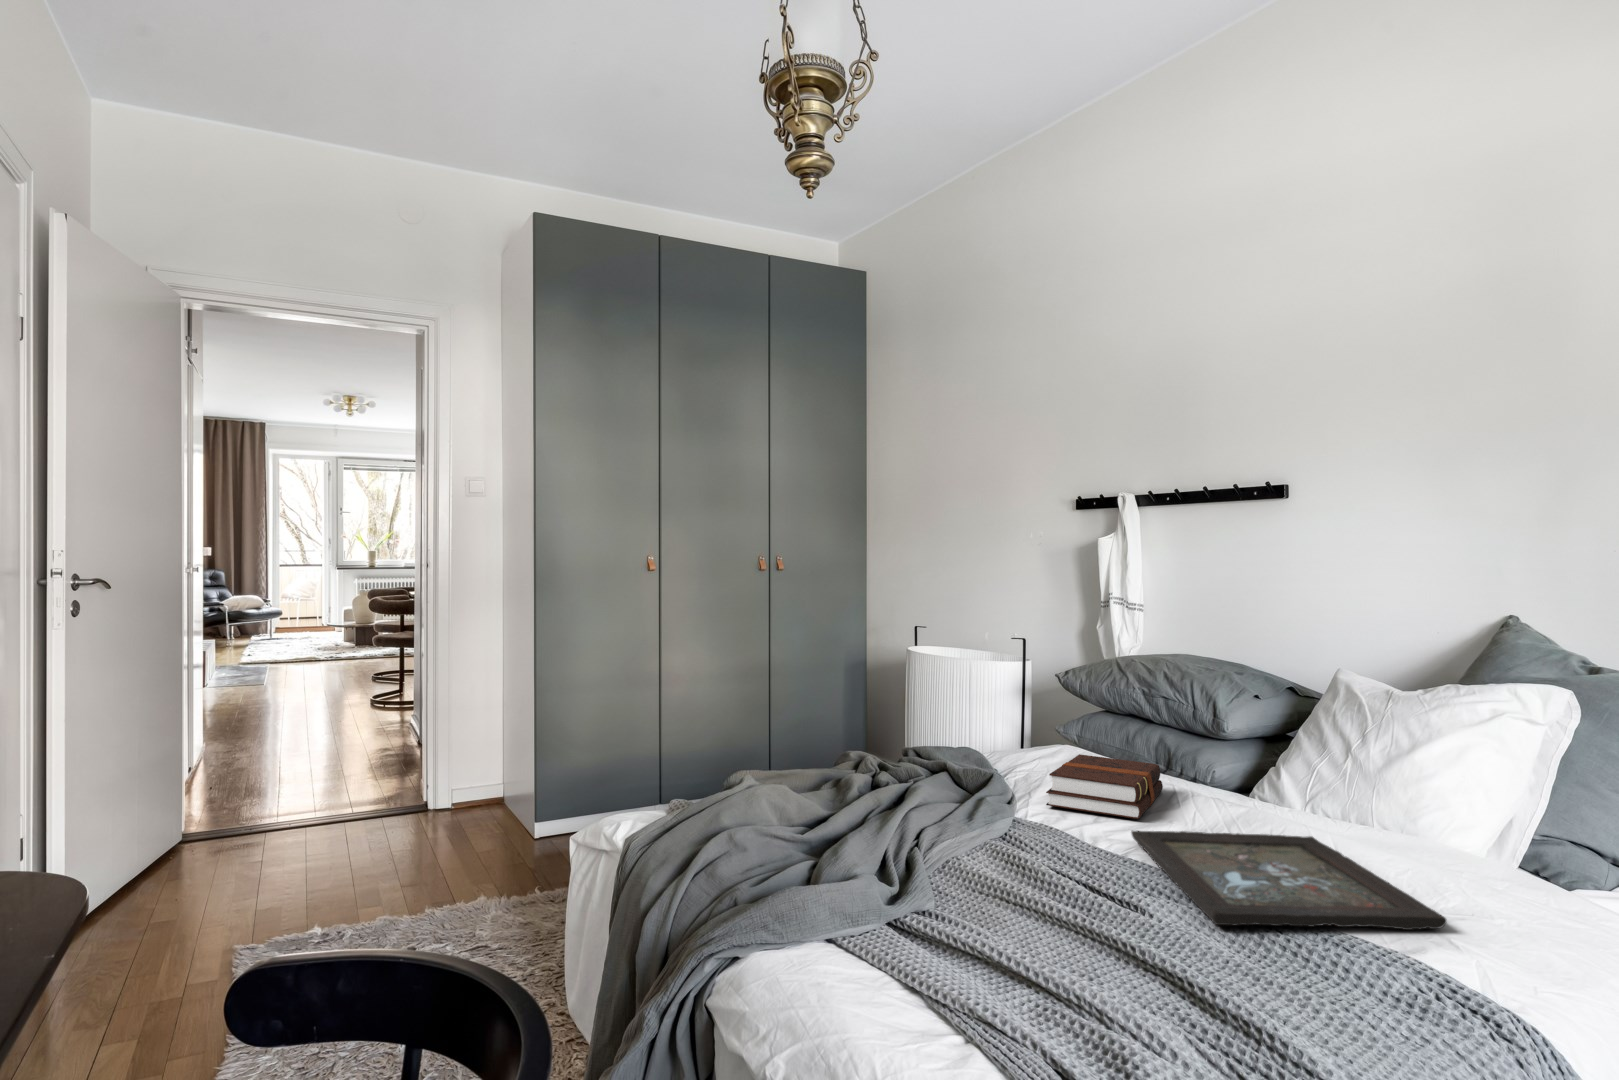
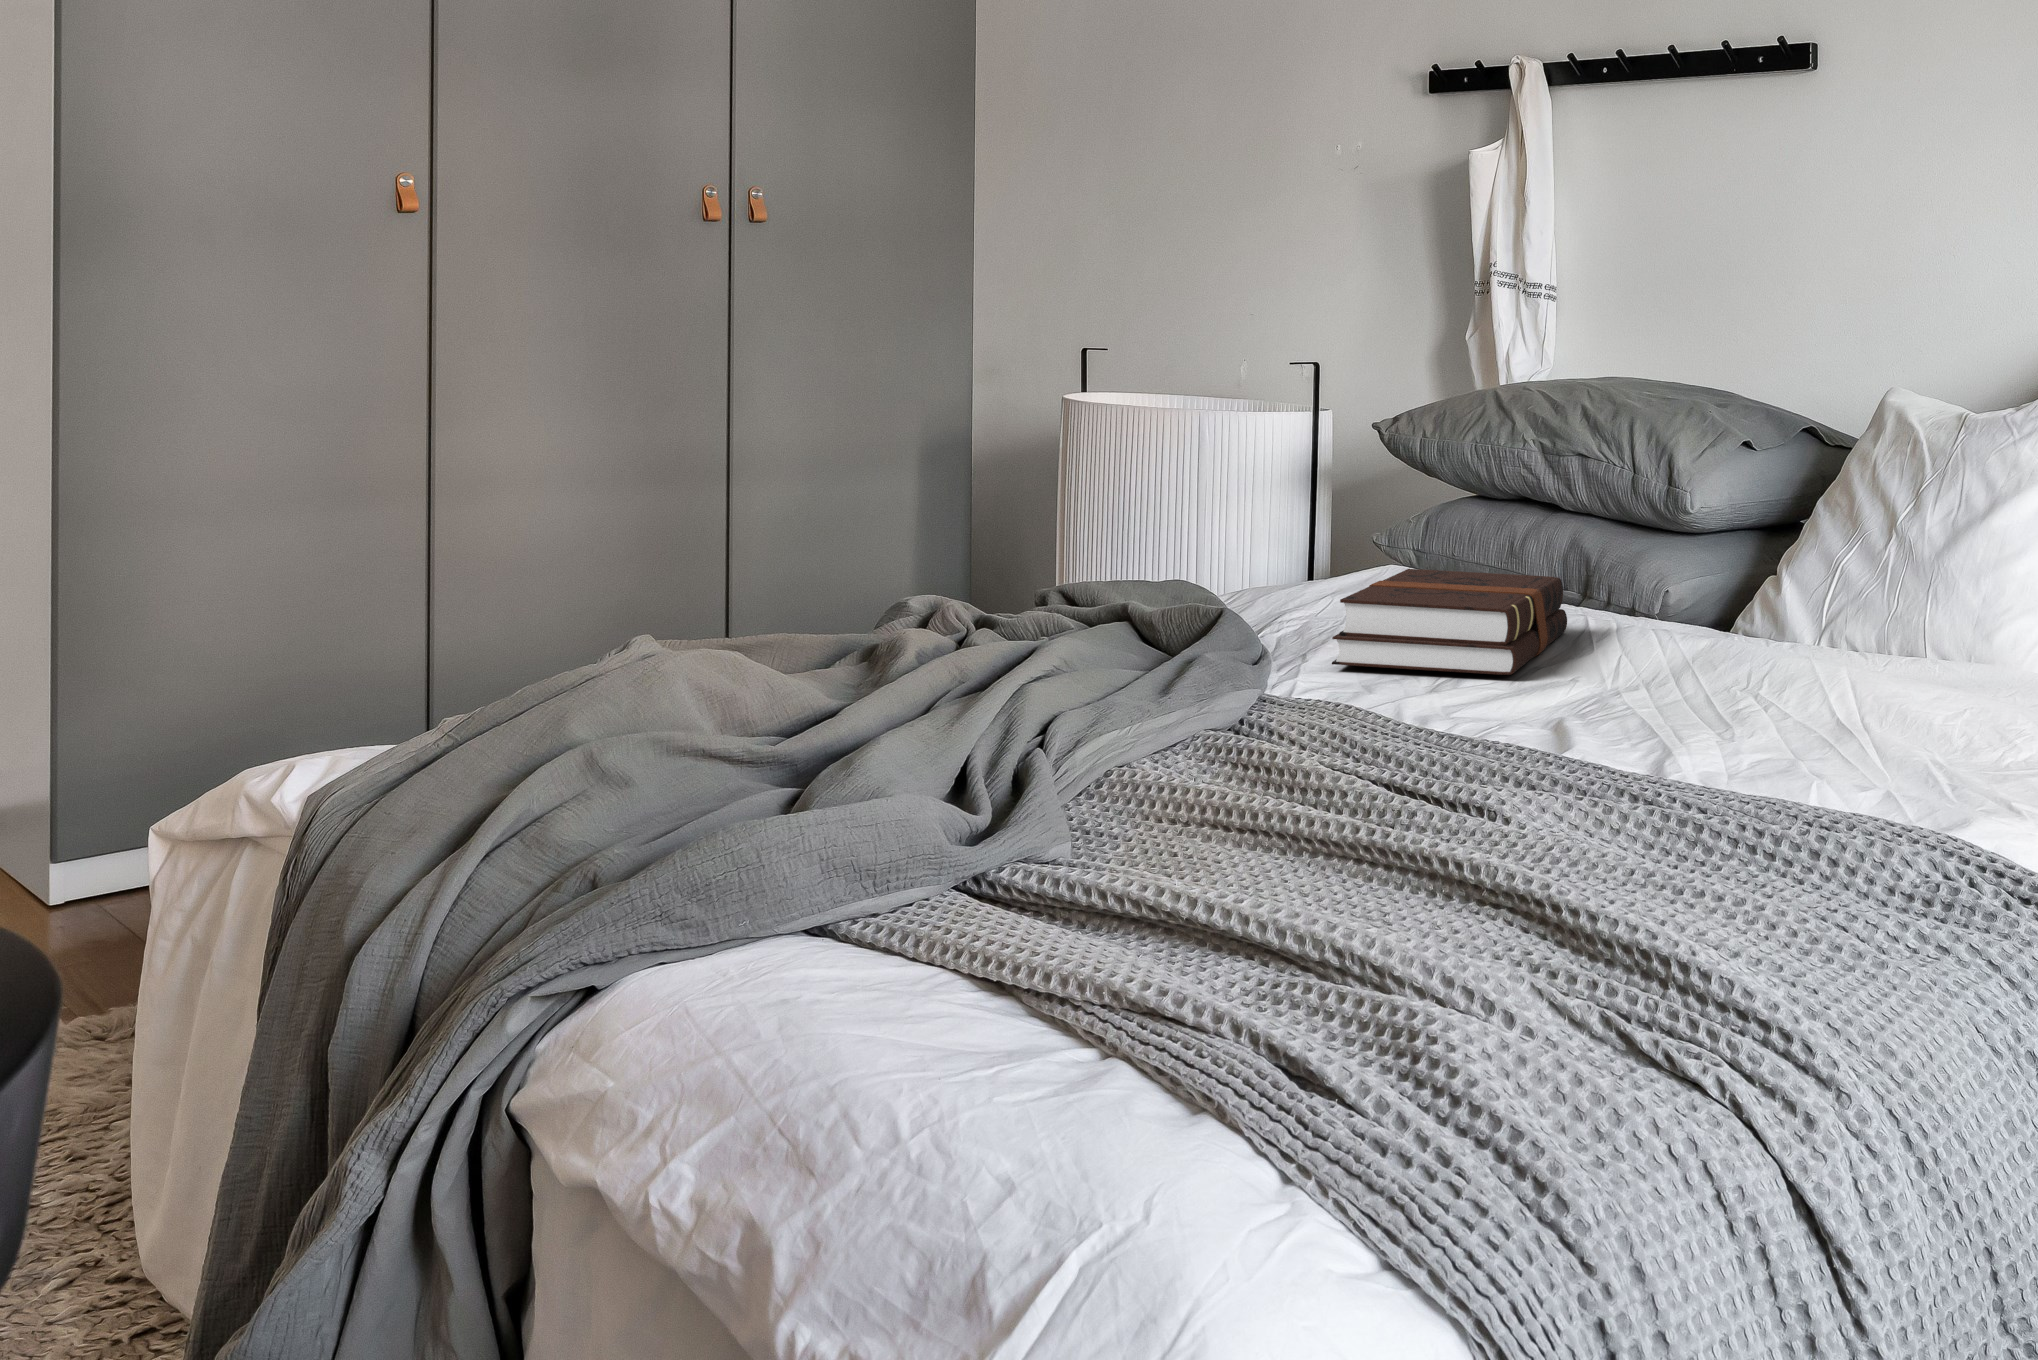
tray: present [1131,831,1446,930] -> none [1491,678,2009,819]

